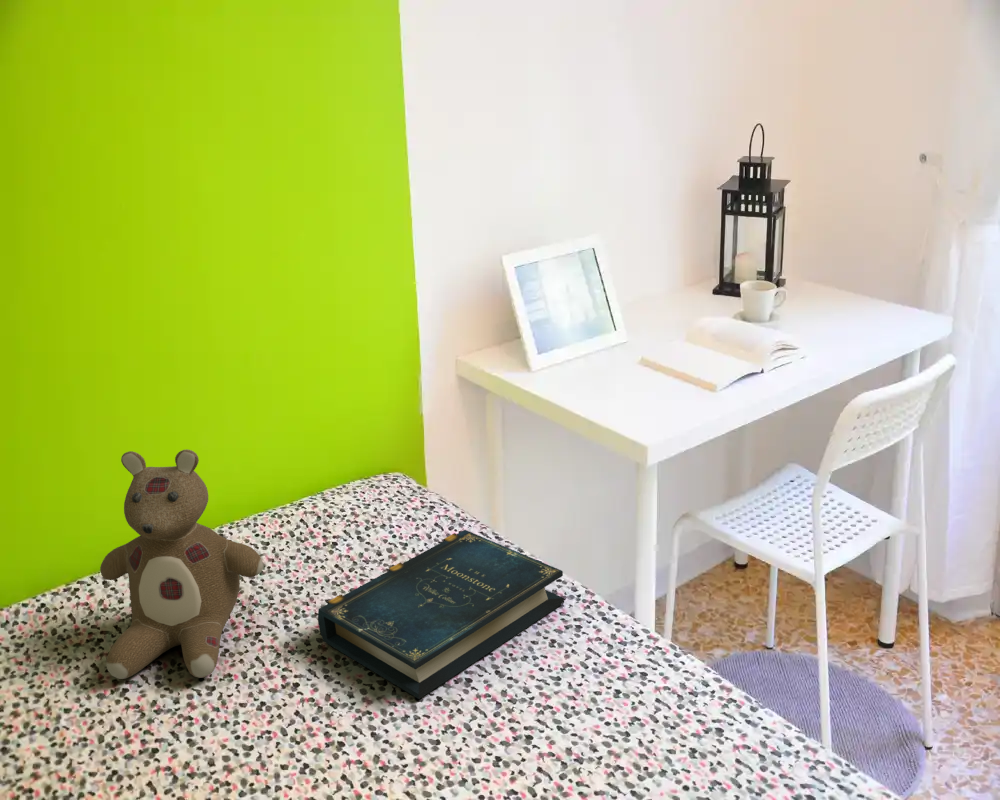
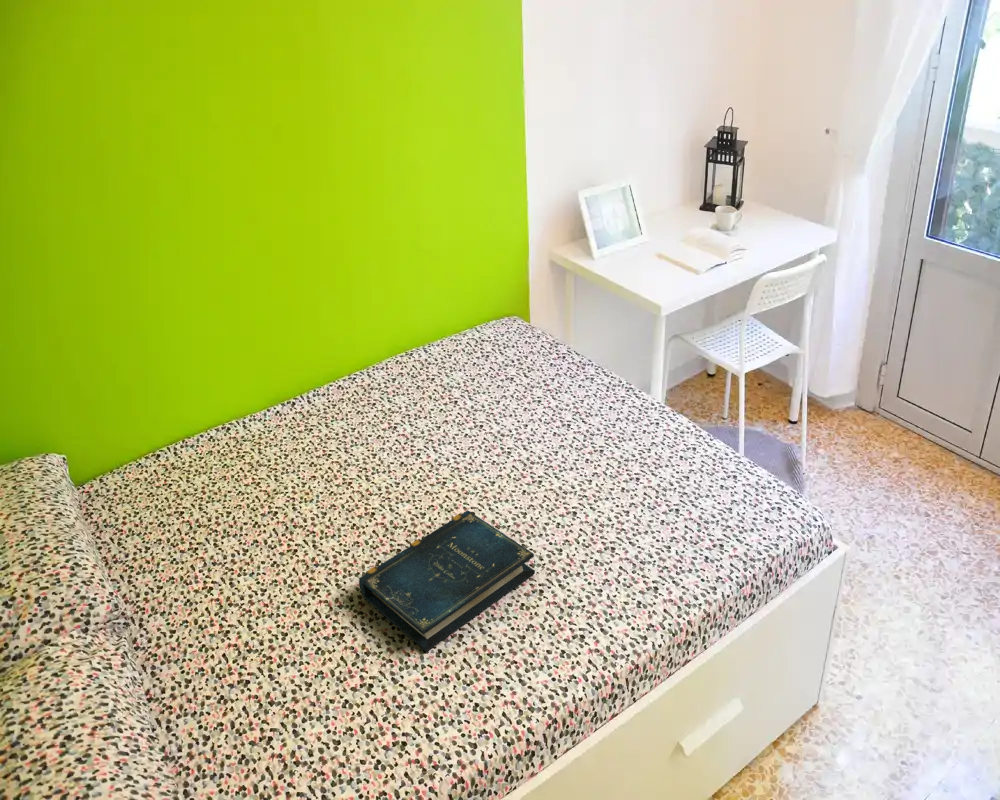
stuffed bear: present [100,449,264,679] -> none [207,469,321,625]

